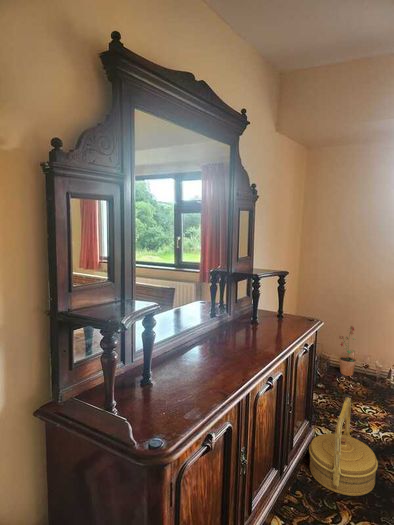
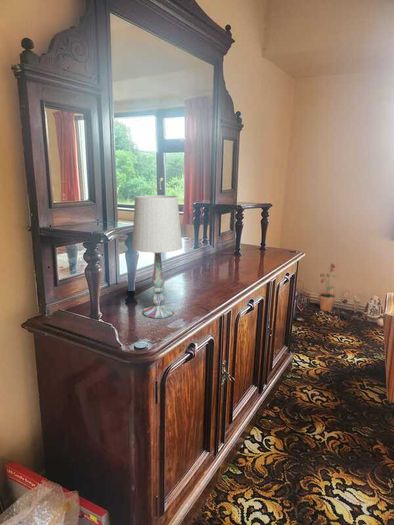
table lamp: none [149,279,200,406] -> present [132,195,182,318]
woven basket: present [309,397,378,496] -> none [287,324,350,409]

